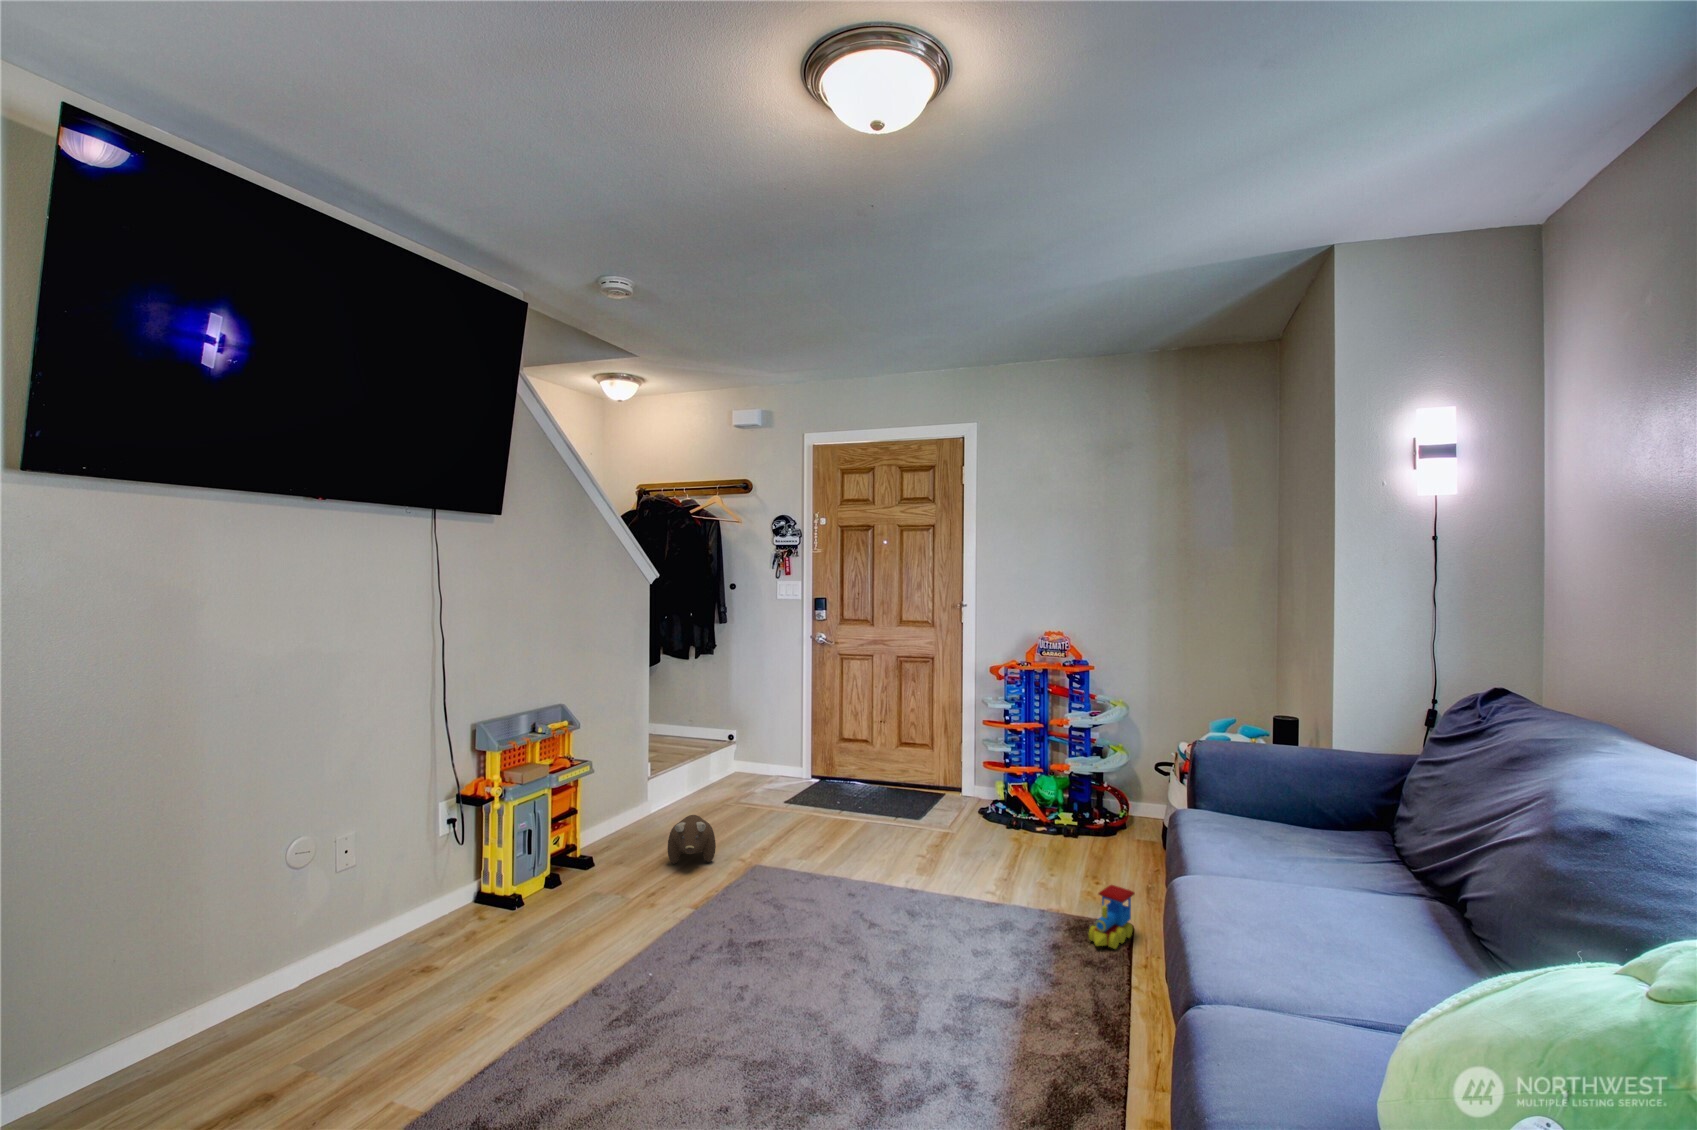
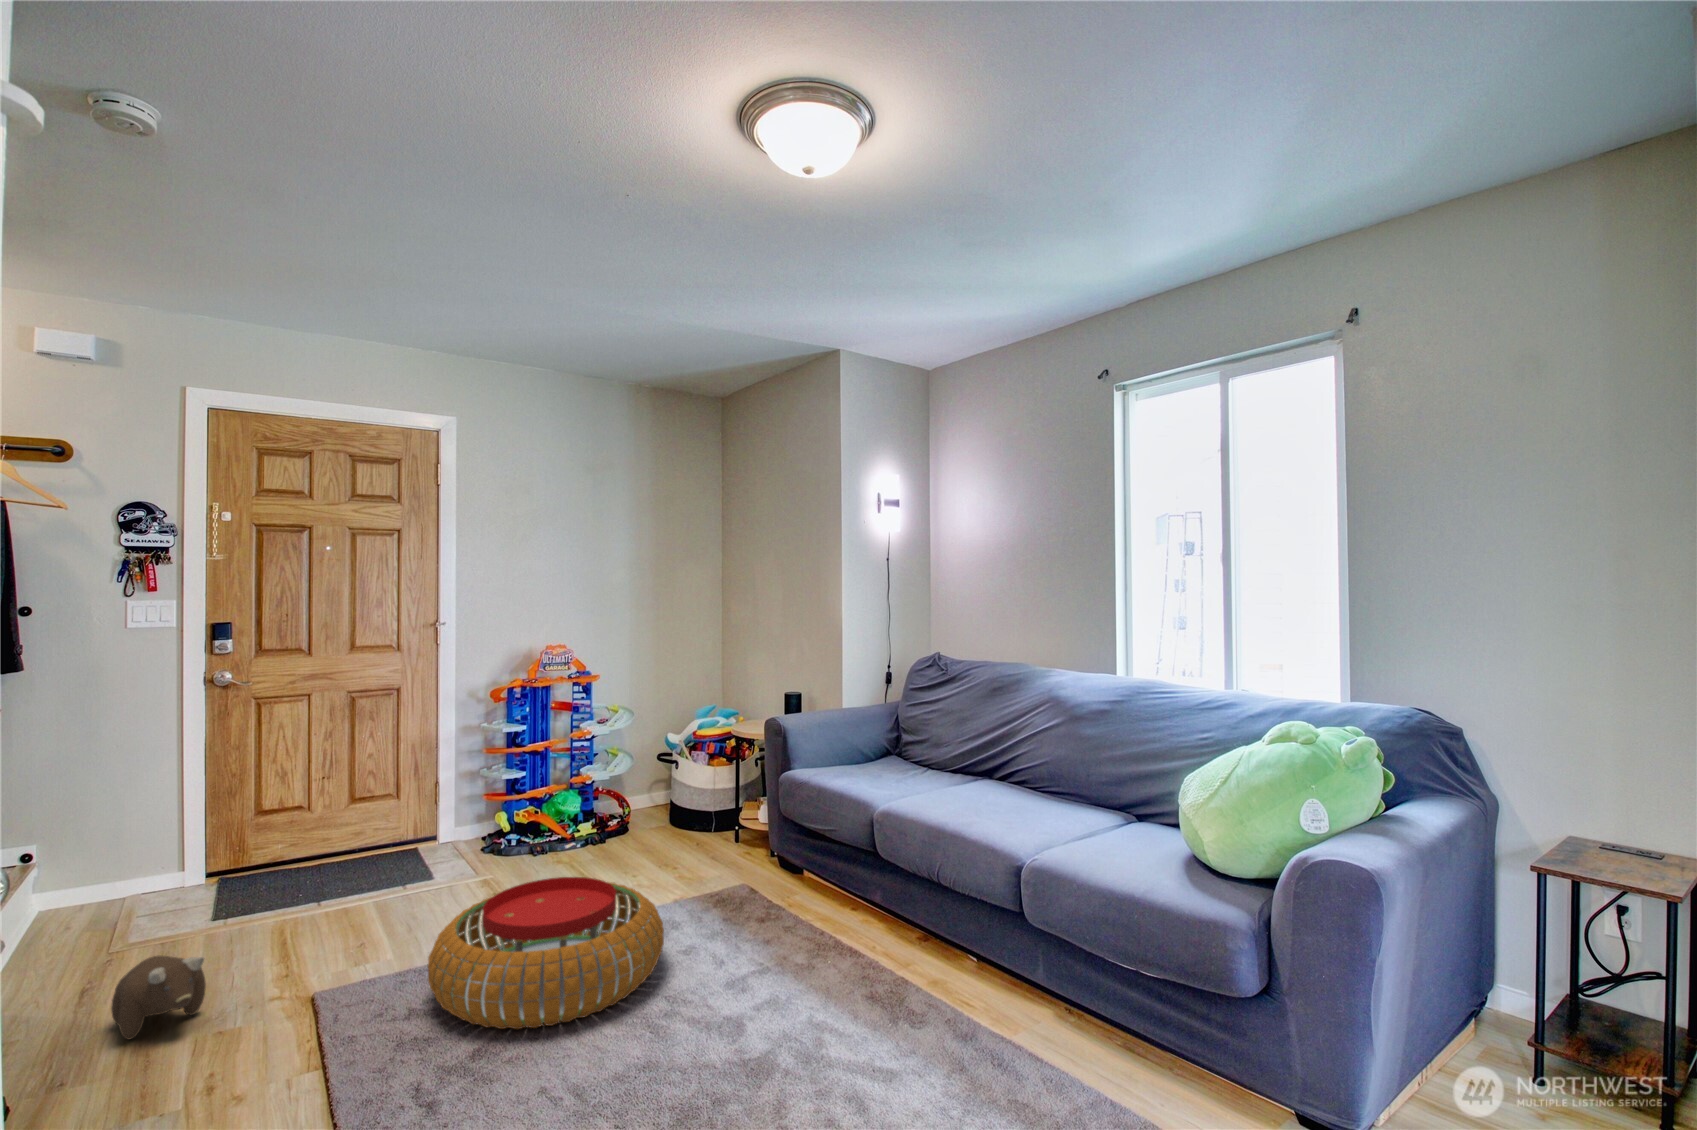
pouf: none [788,842,995,982] -> present [428,877,664,1029]
toy train: present [1089,885,1135,949] -> none [712,858,735,912]

